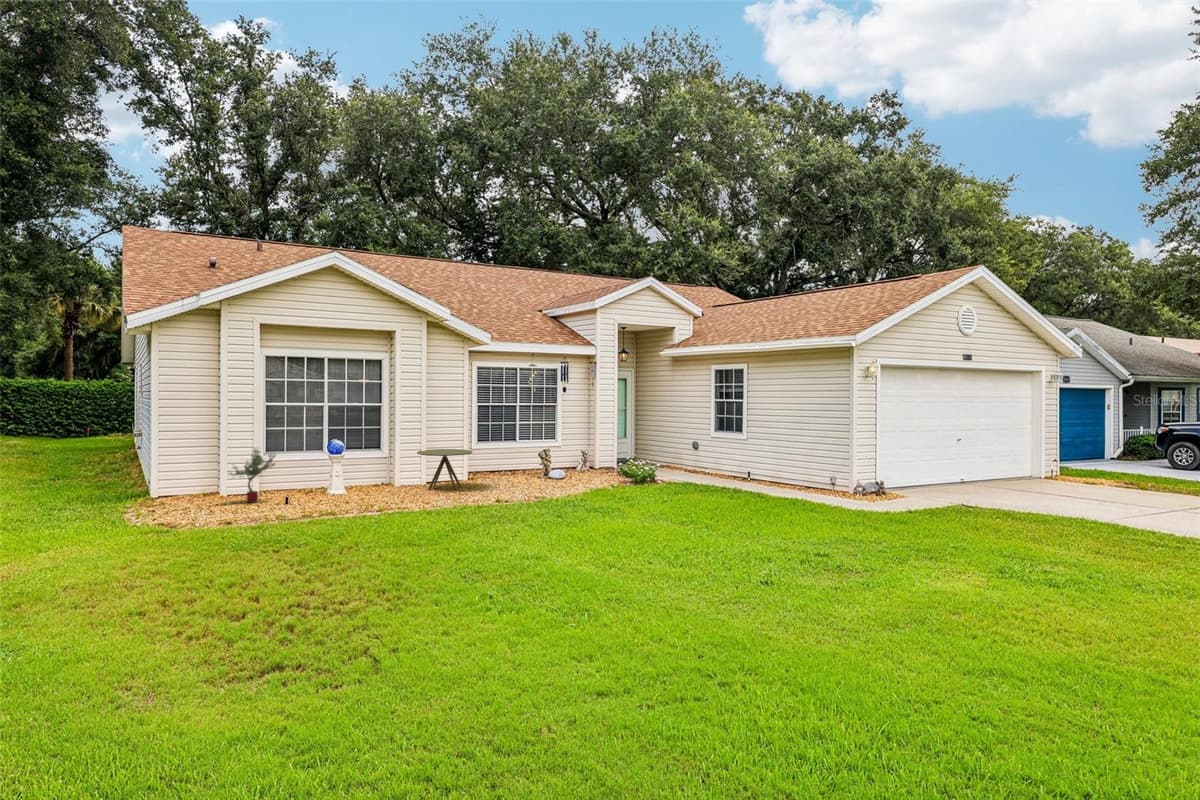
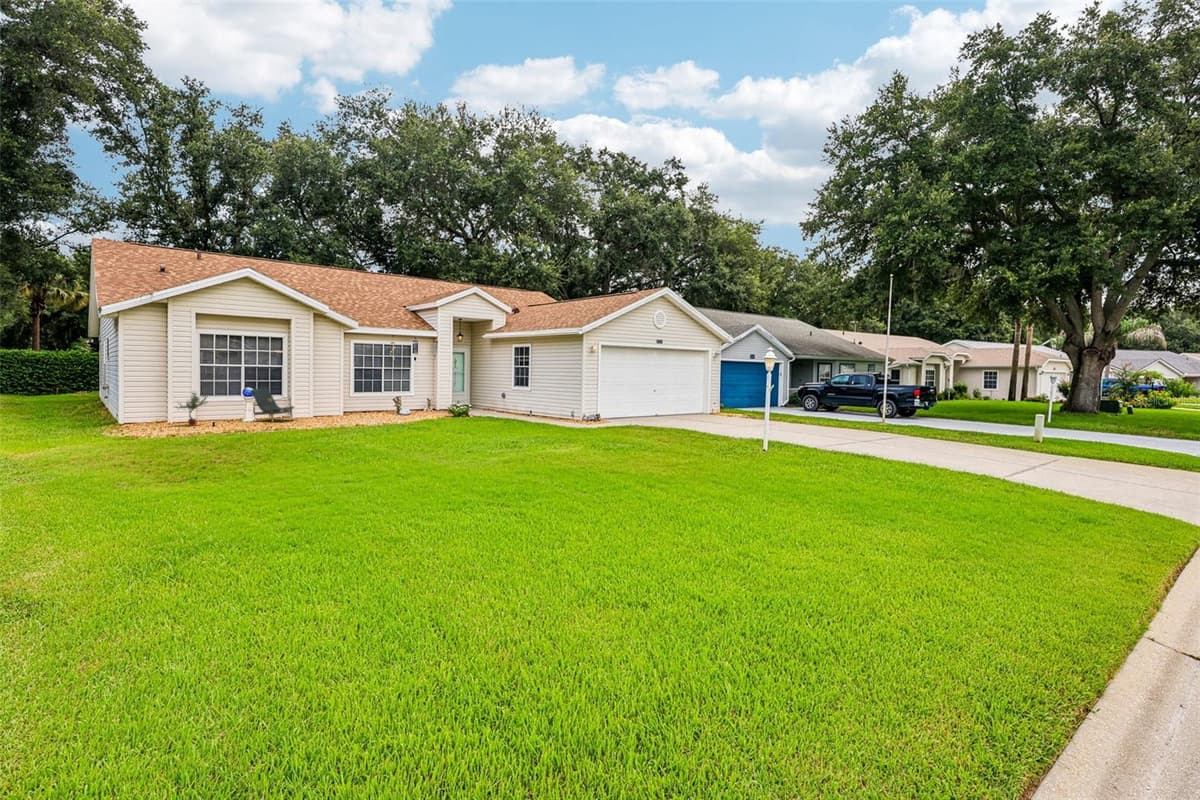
lounge chair: none [335,440,398,497] -> present [251,388,294,422]
round table: present [417,449,472,491] -> none [308,395,346,420]

